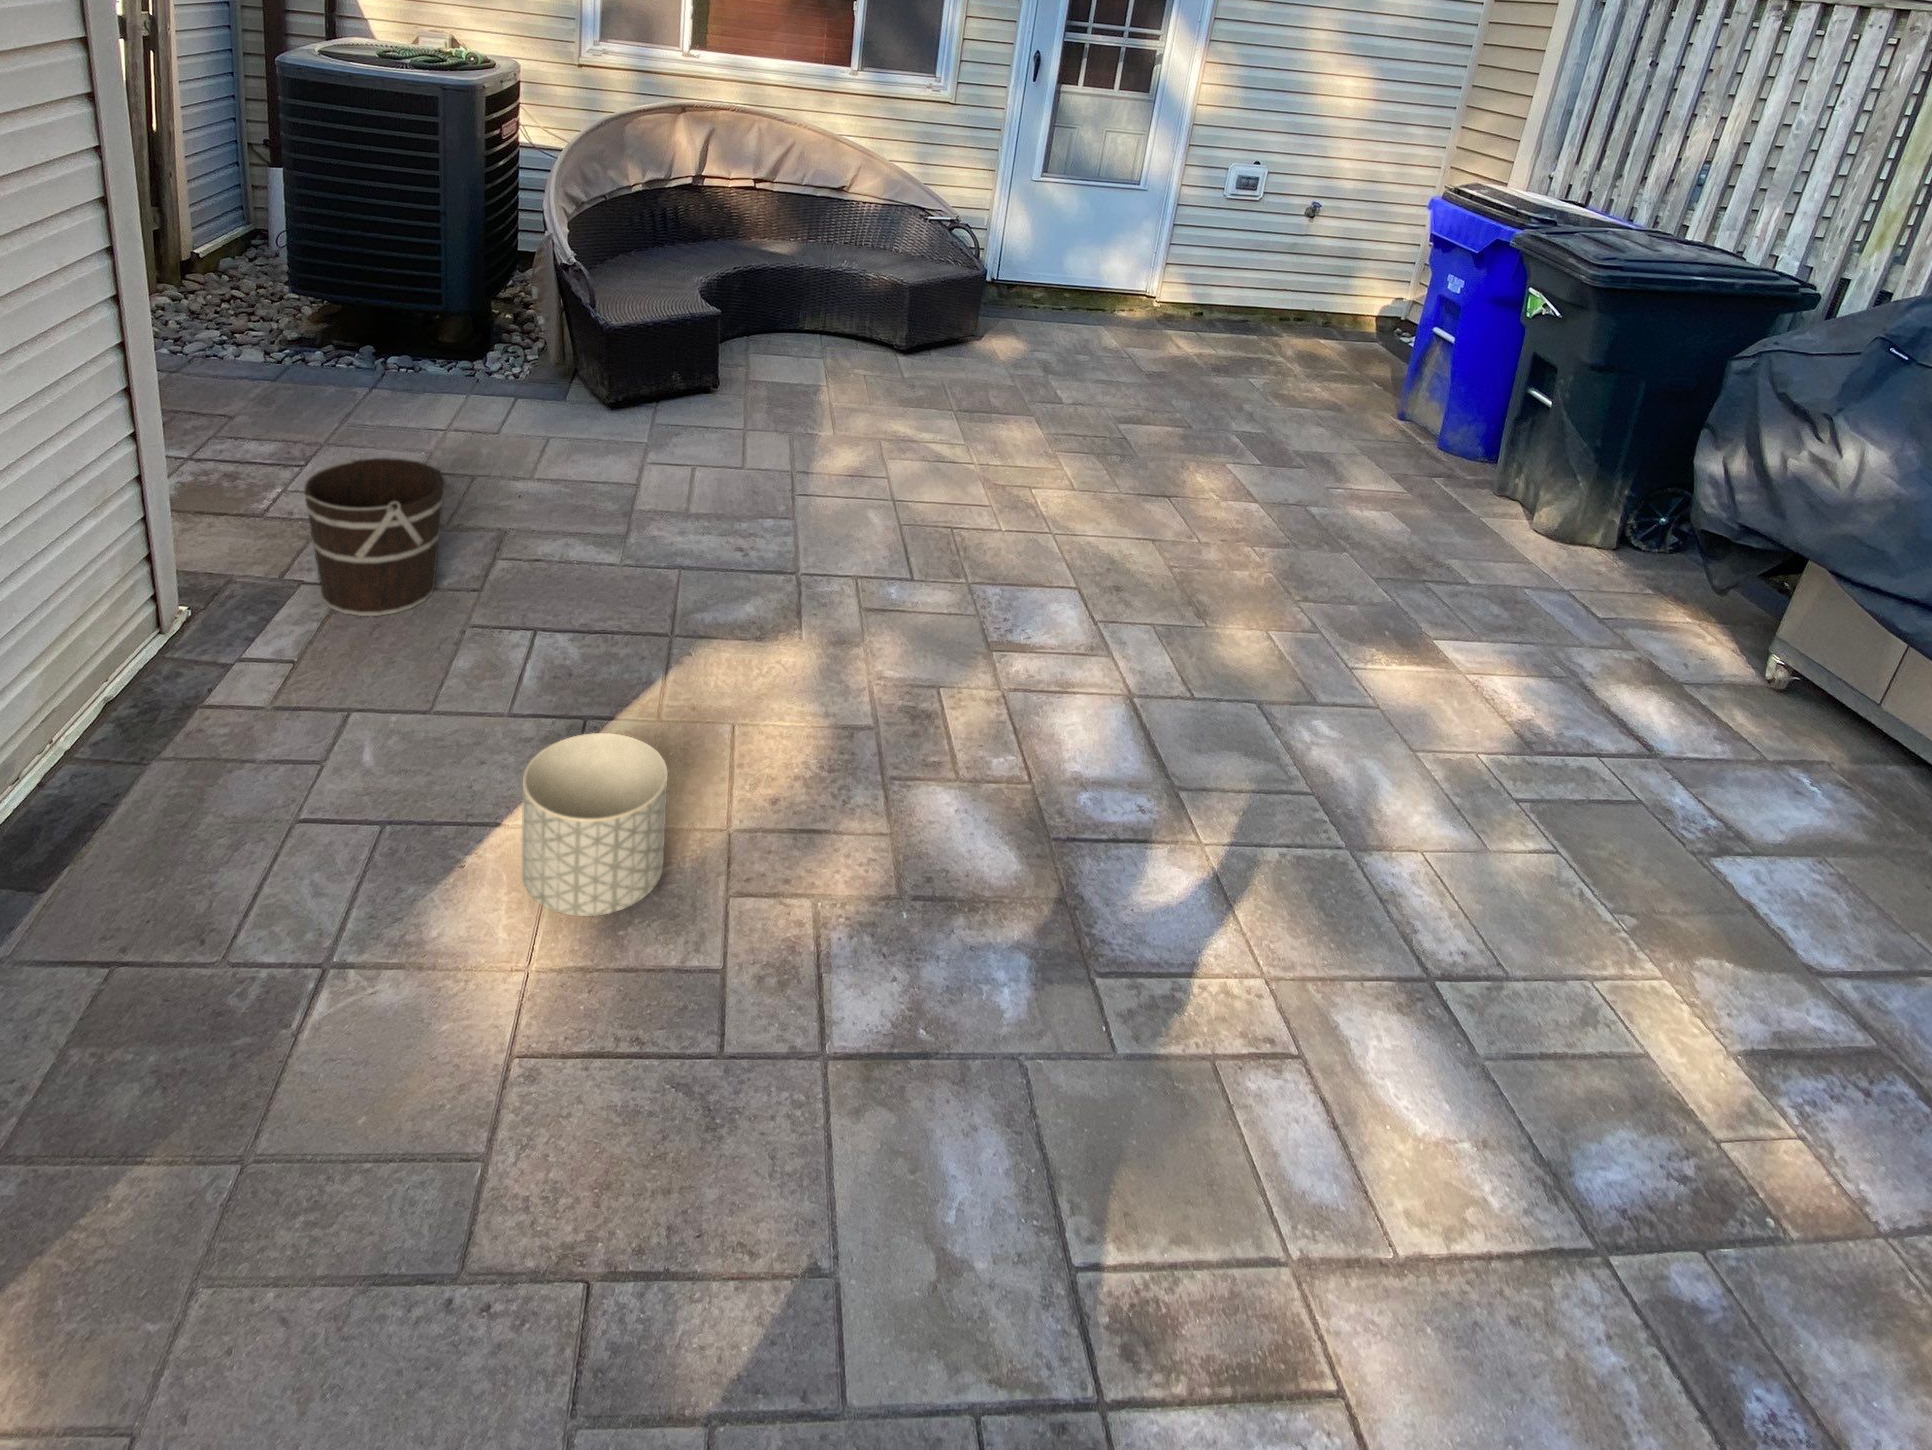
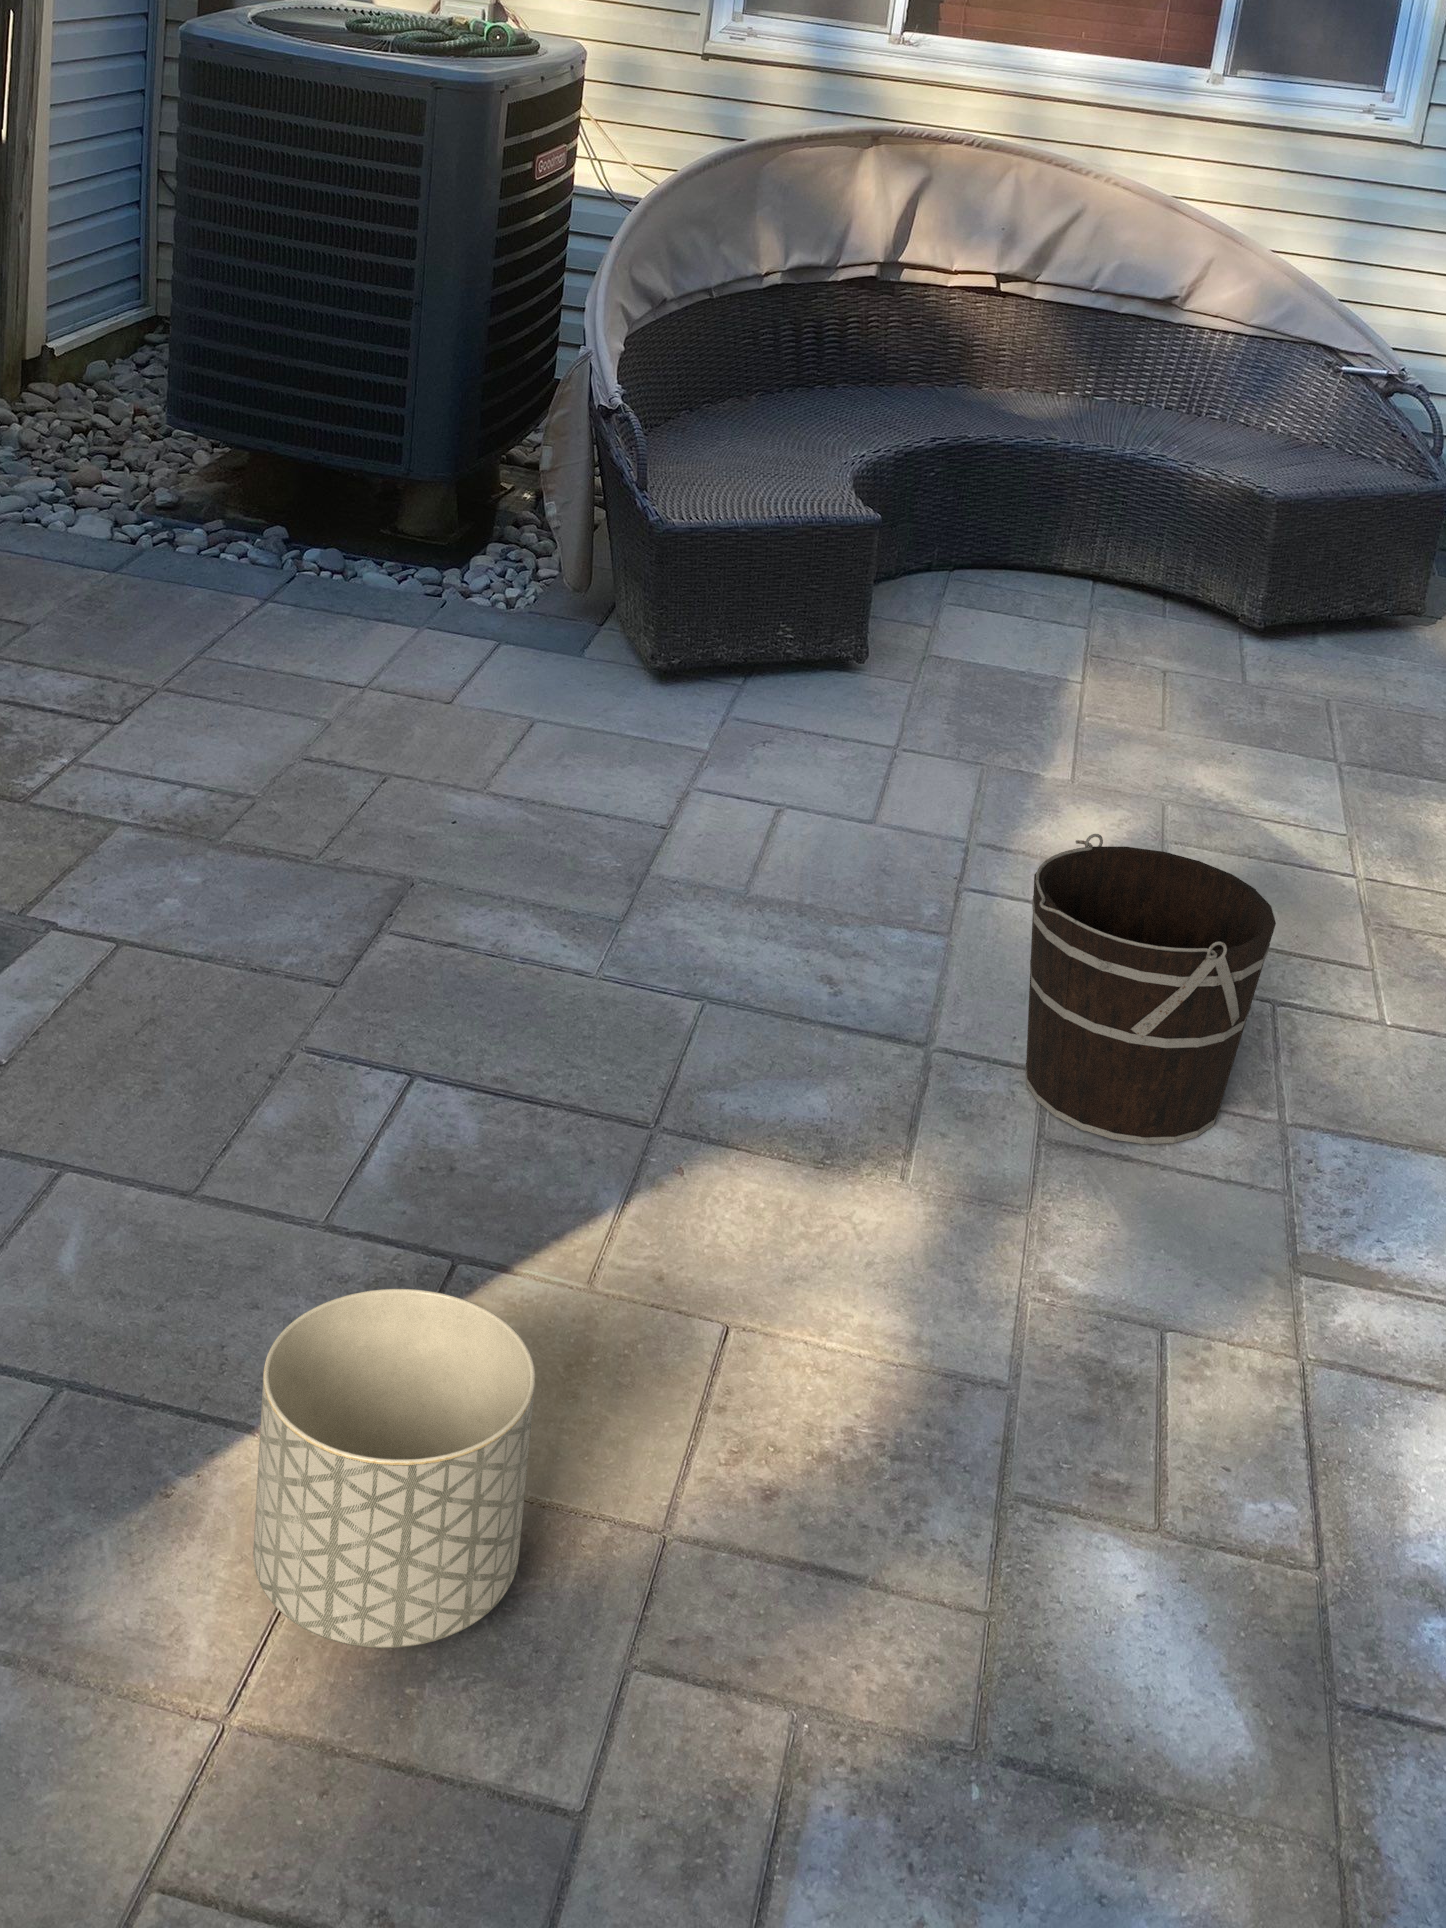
bucket: present [300,453,445,616] -> present [1025,834,1276,1144]

